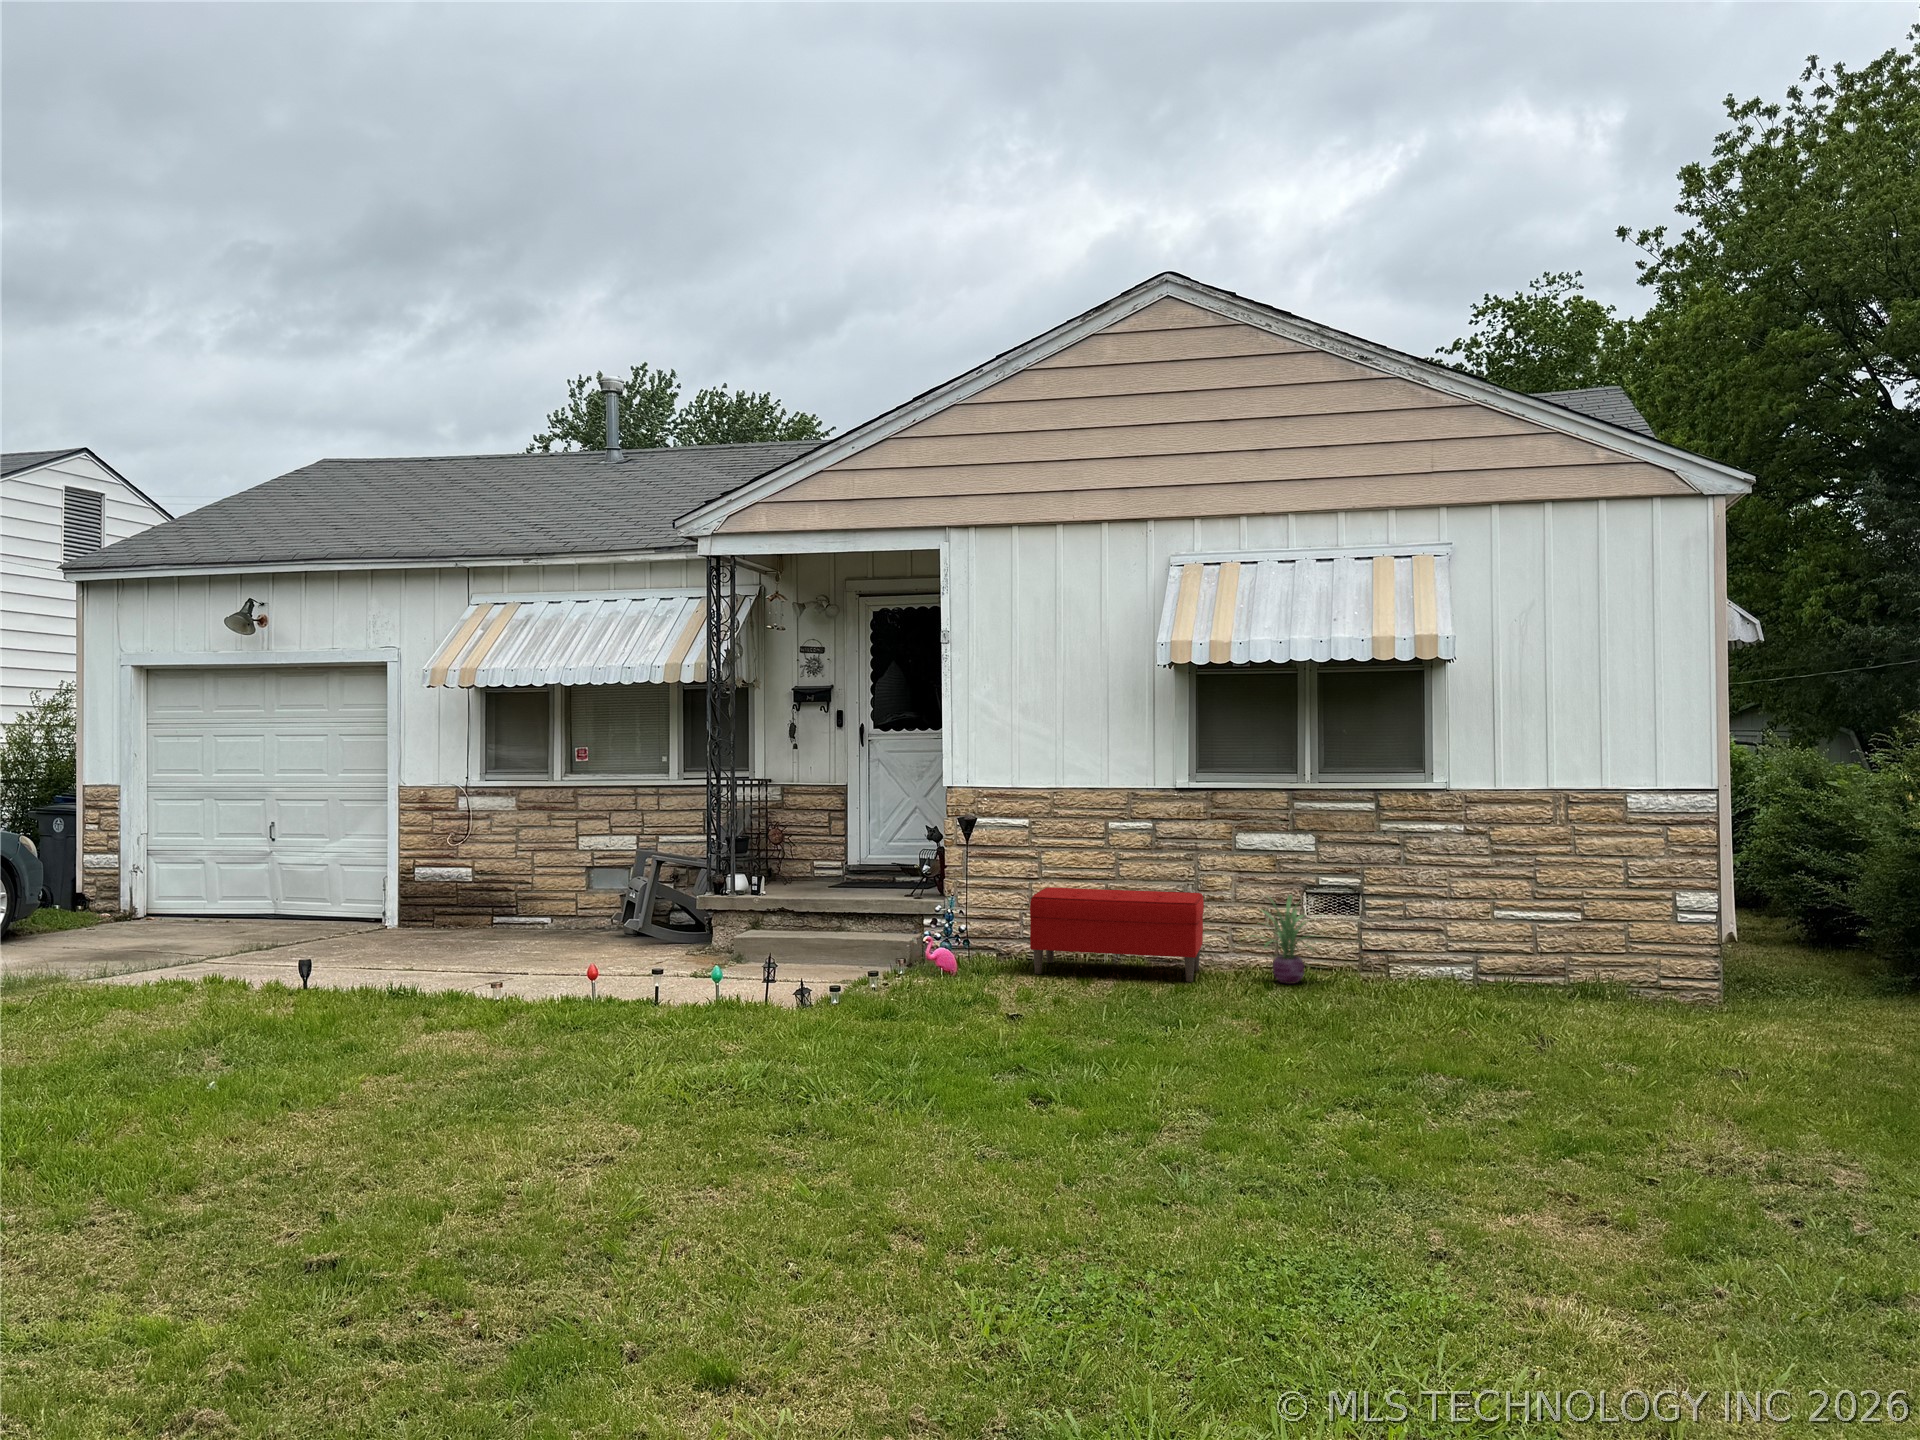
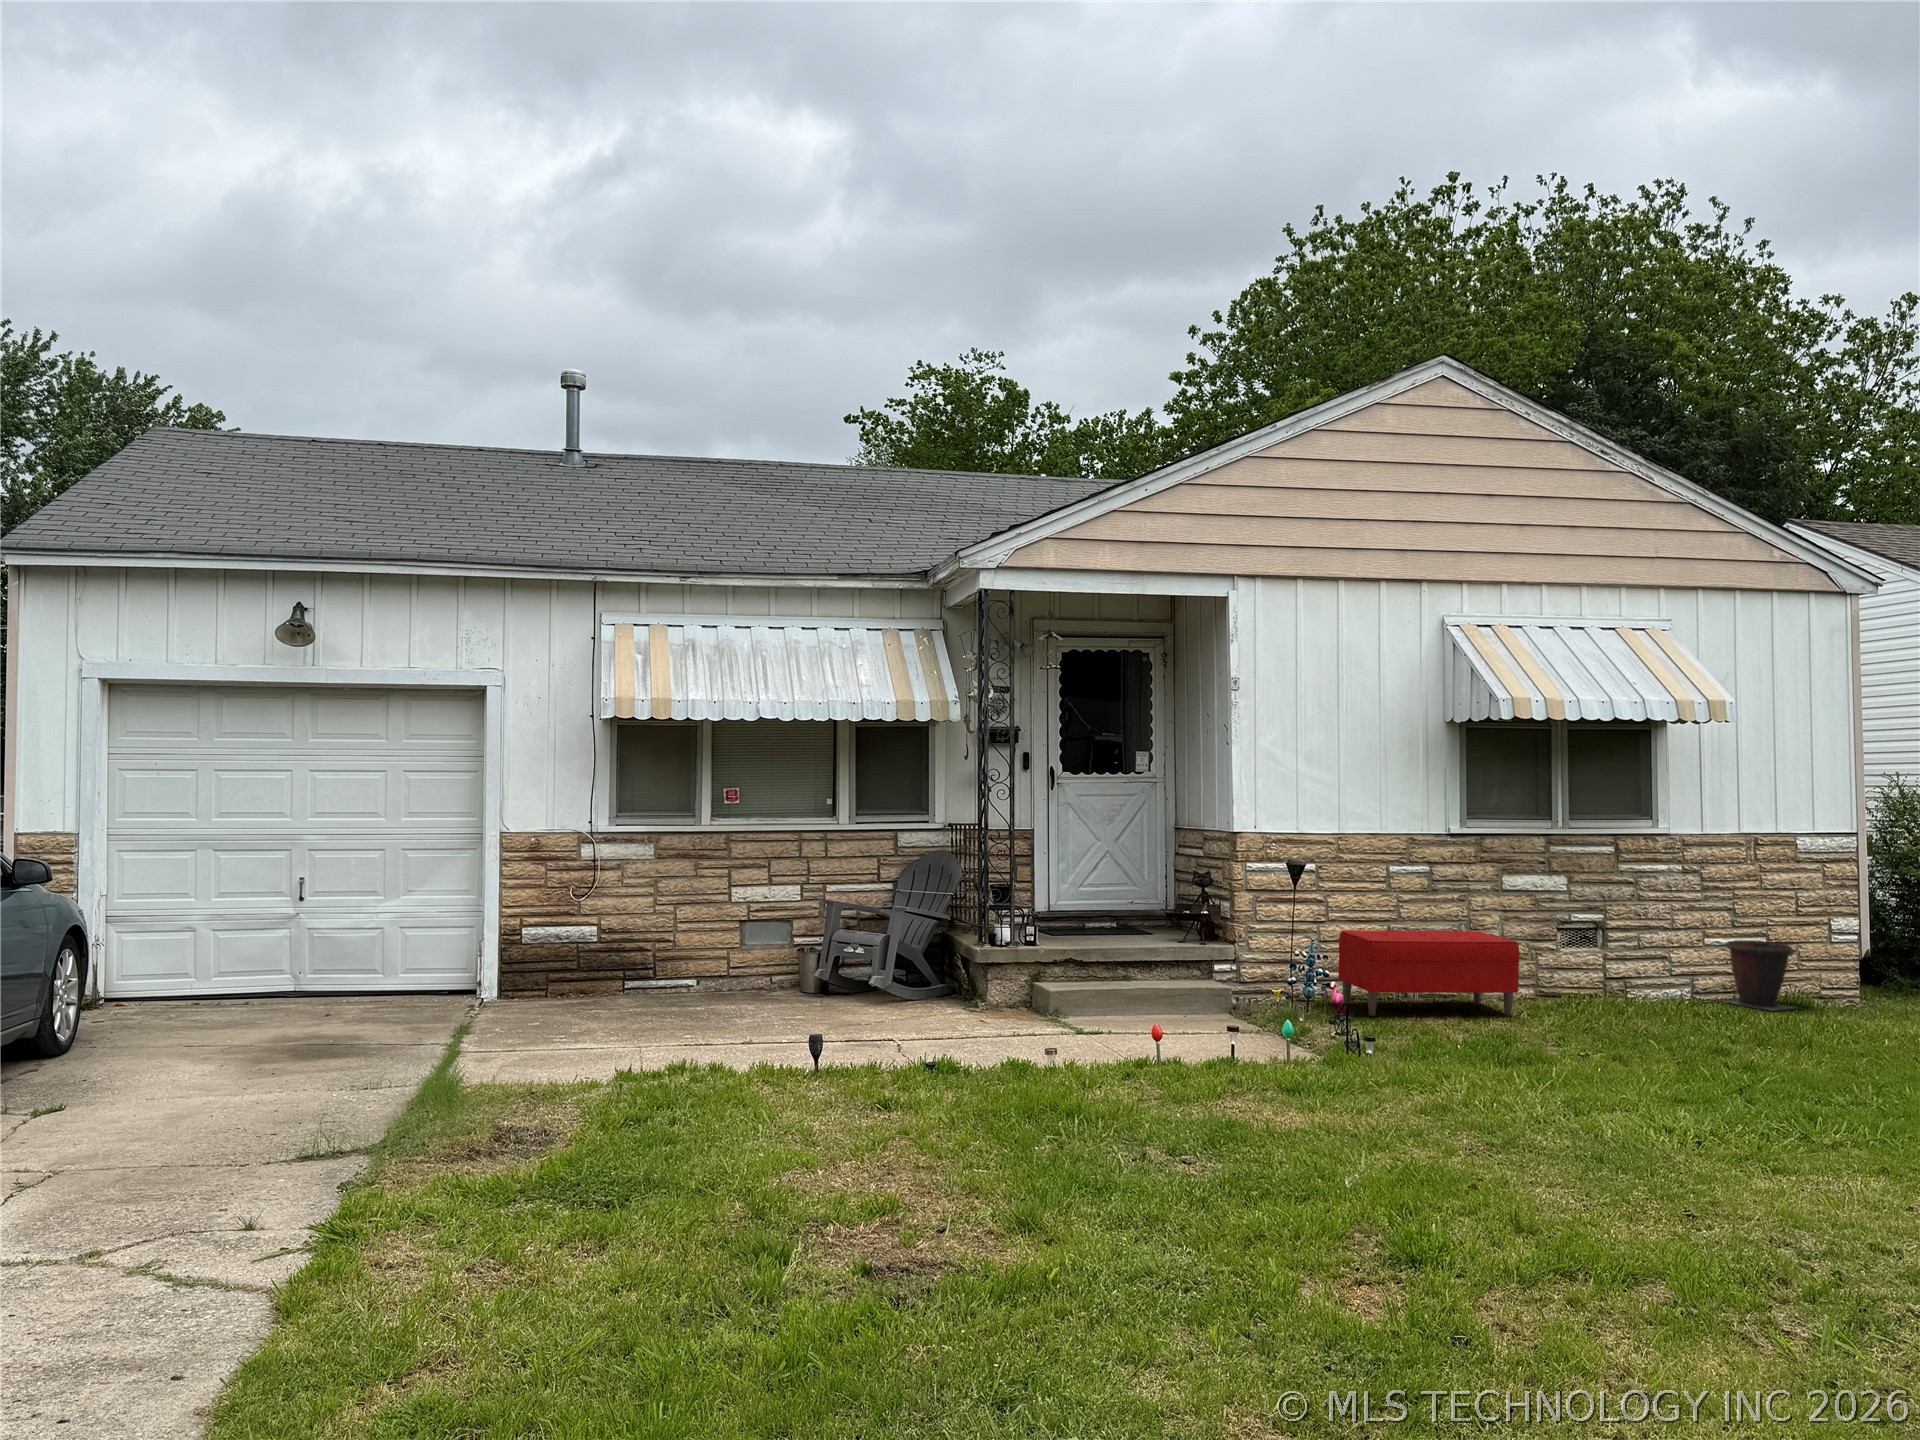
decorative plant: present [1246,895,1320,984] -> none [1538,930,1622,1012]
bucket: none [1502,913,1584,995] -> present [1726,940,1794,1011]

